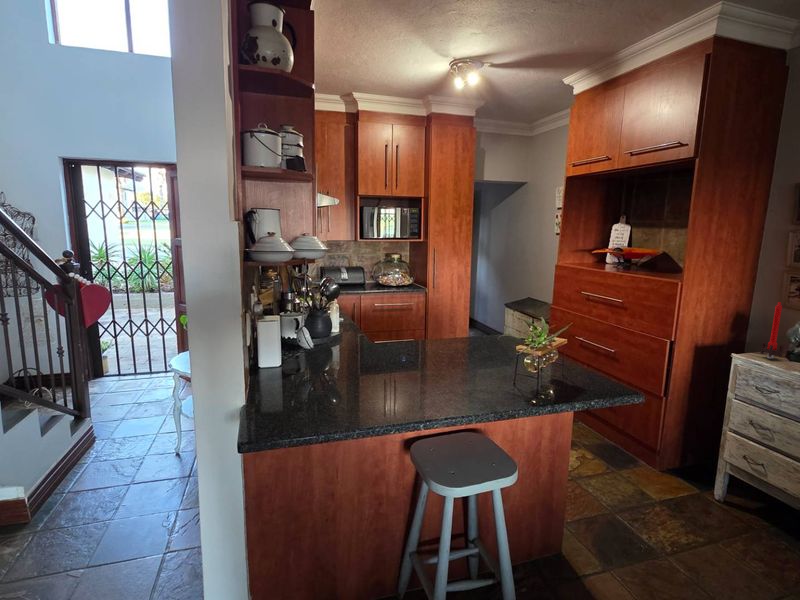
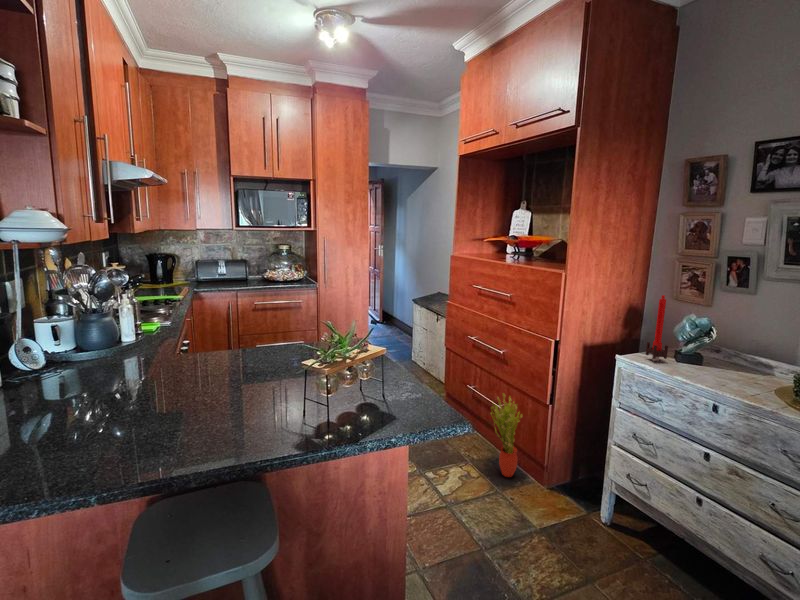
potted plant: none [603,385,635,459] -> present [491,393,522,477]

